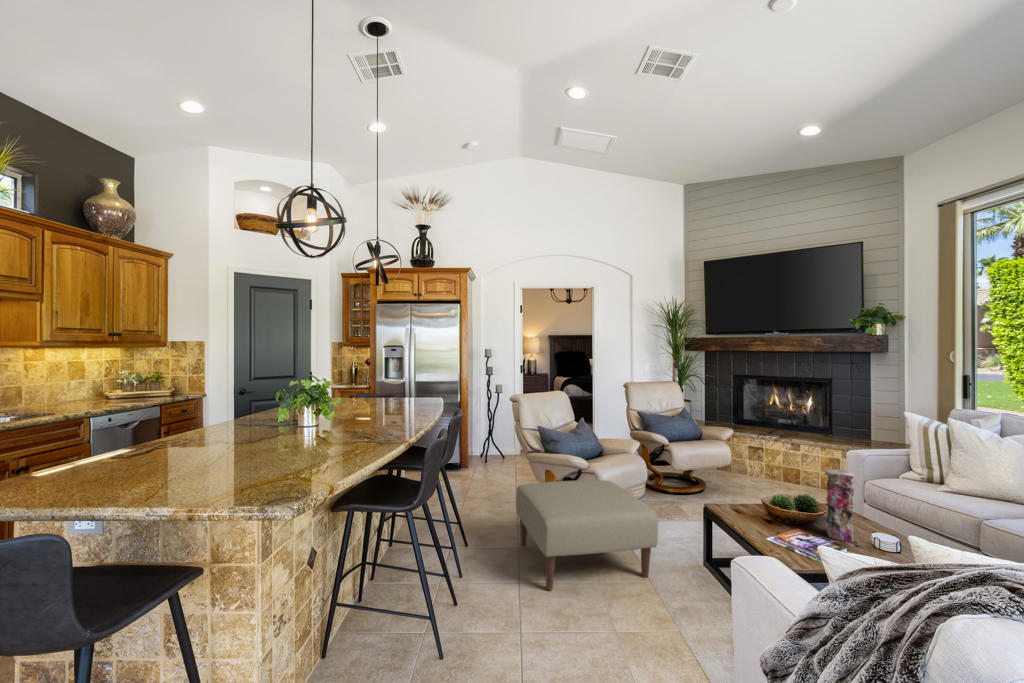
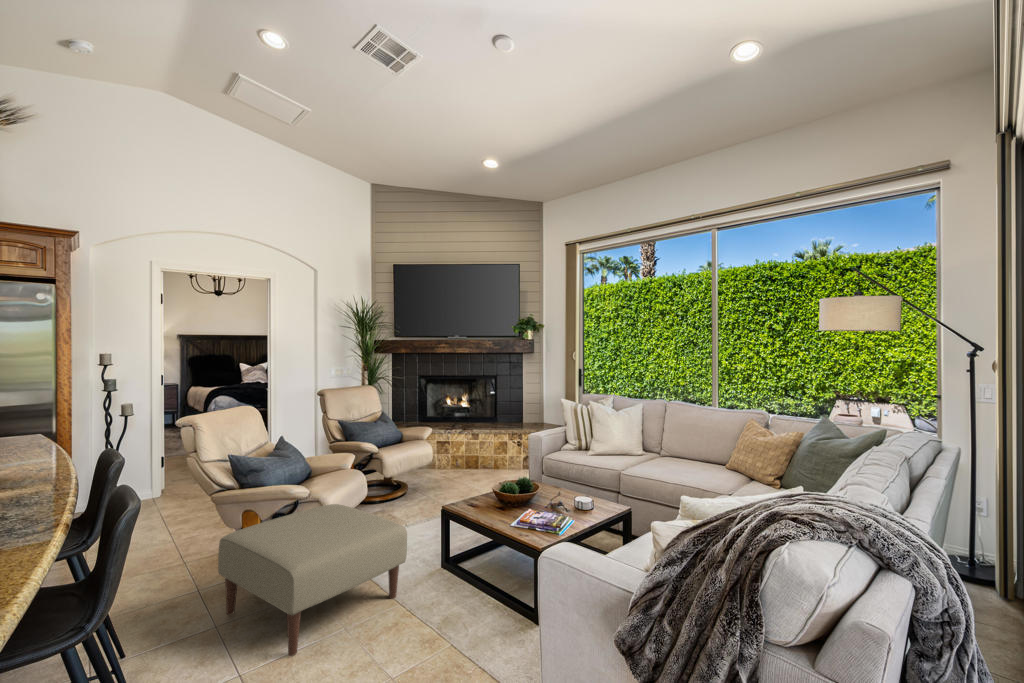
vase: present [825,469,854,542] -> none [543,452,564,510]

